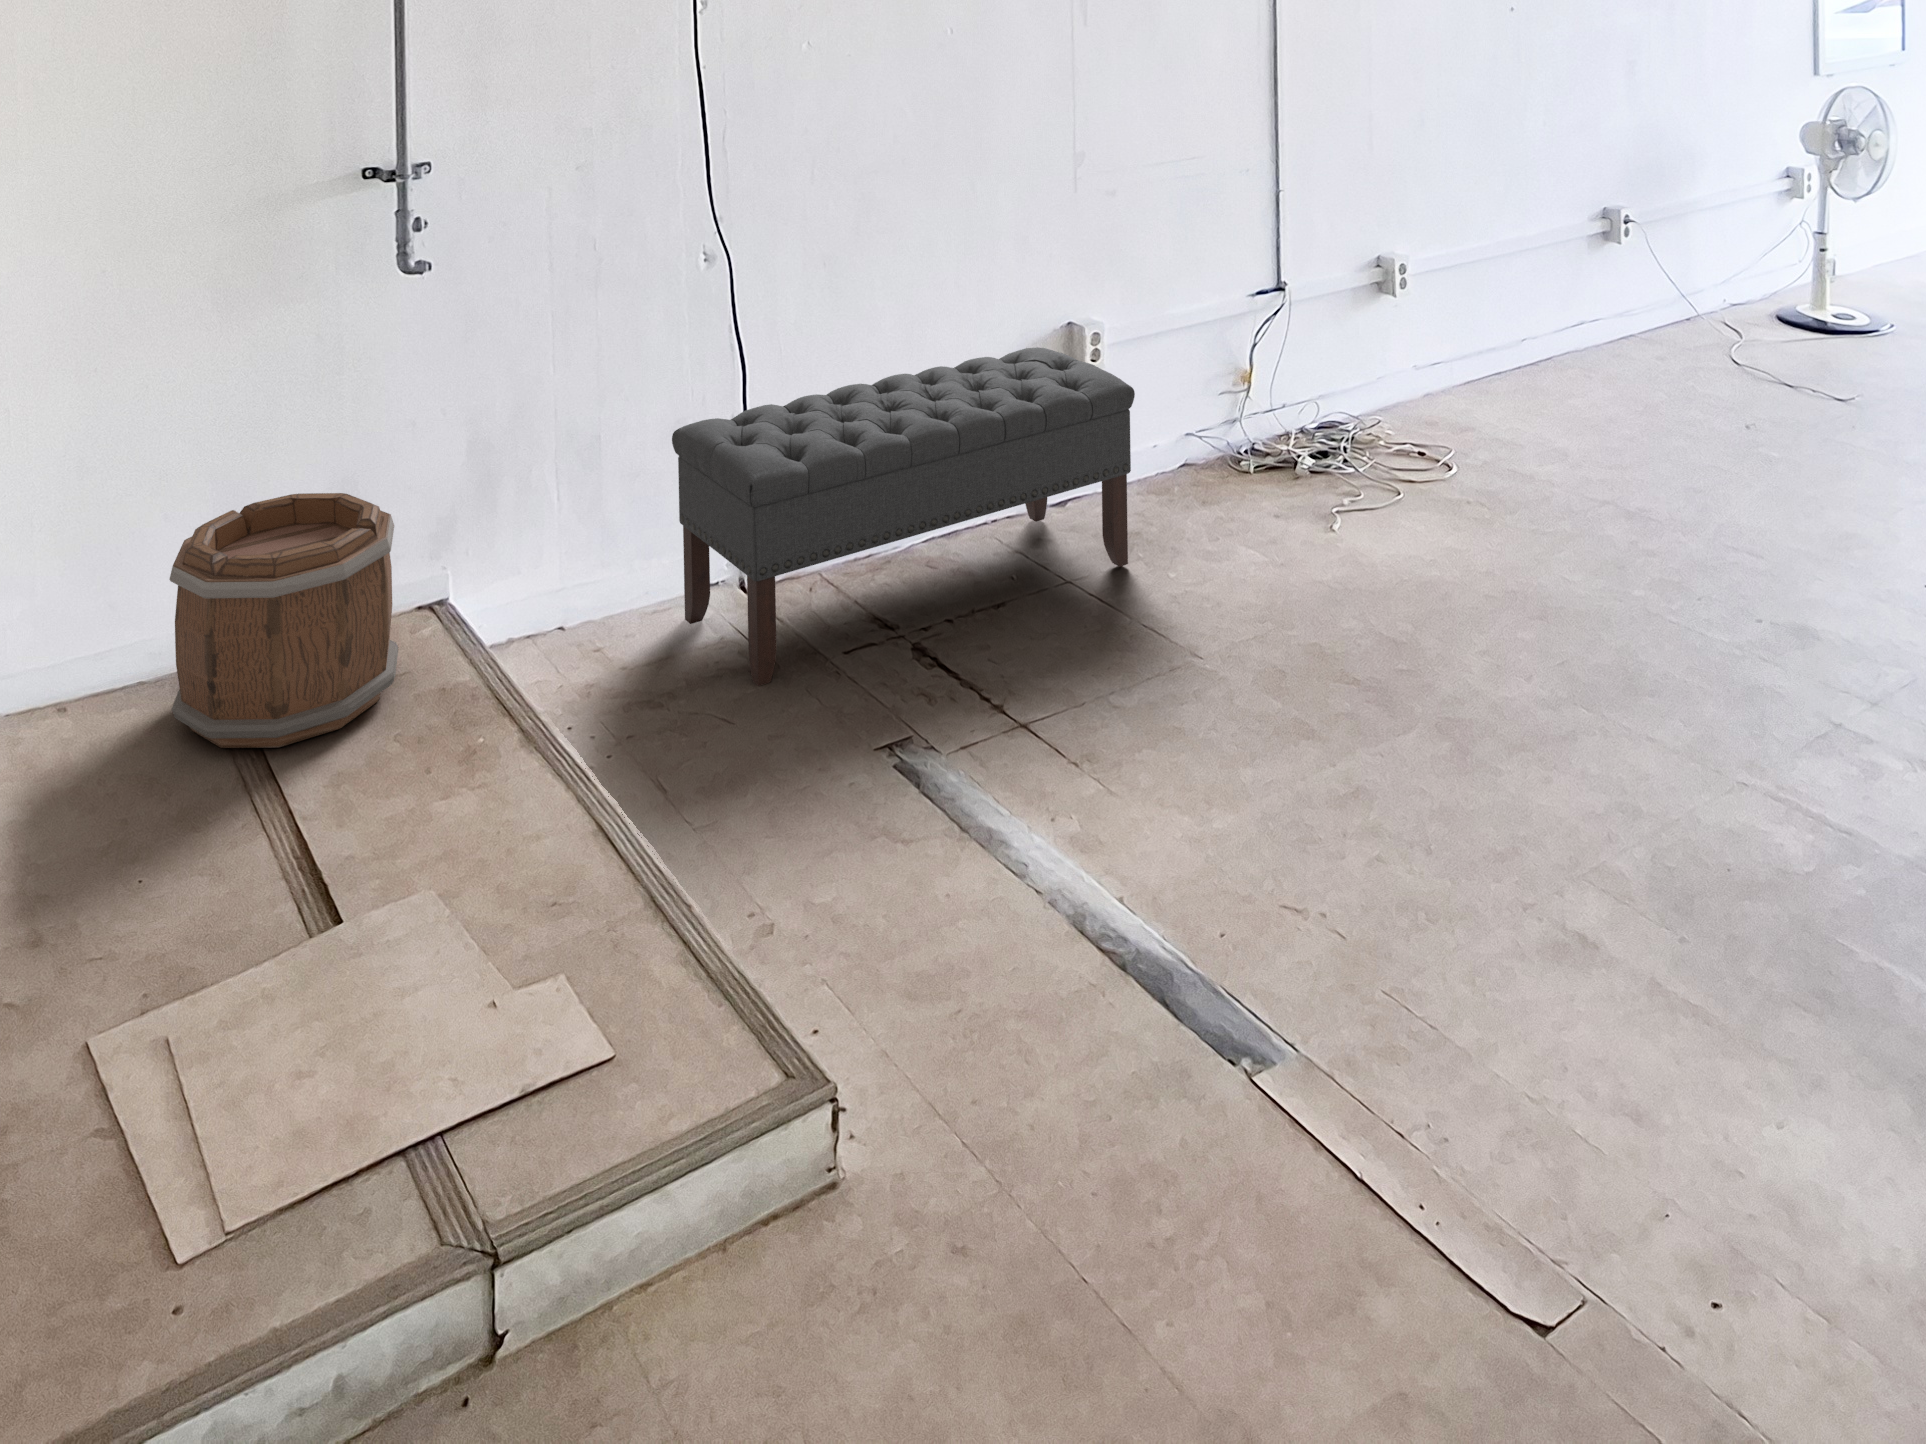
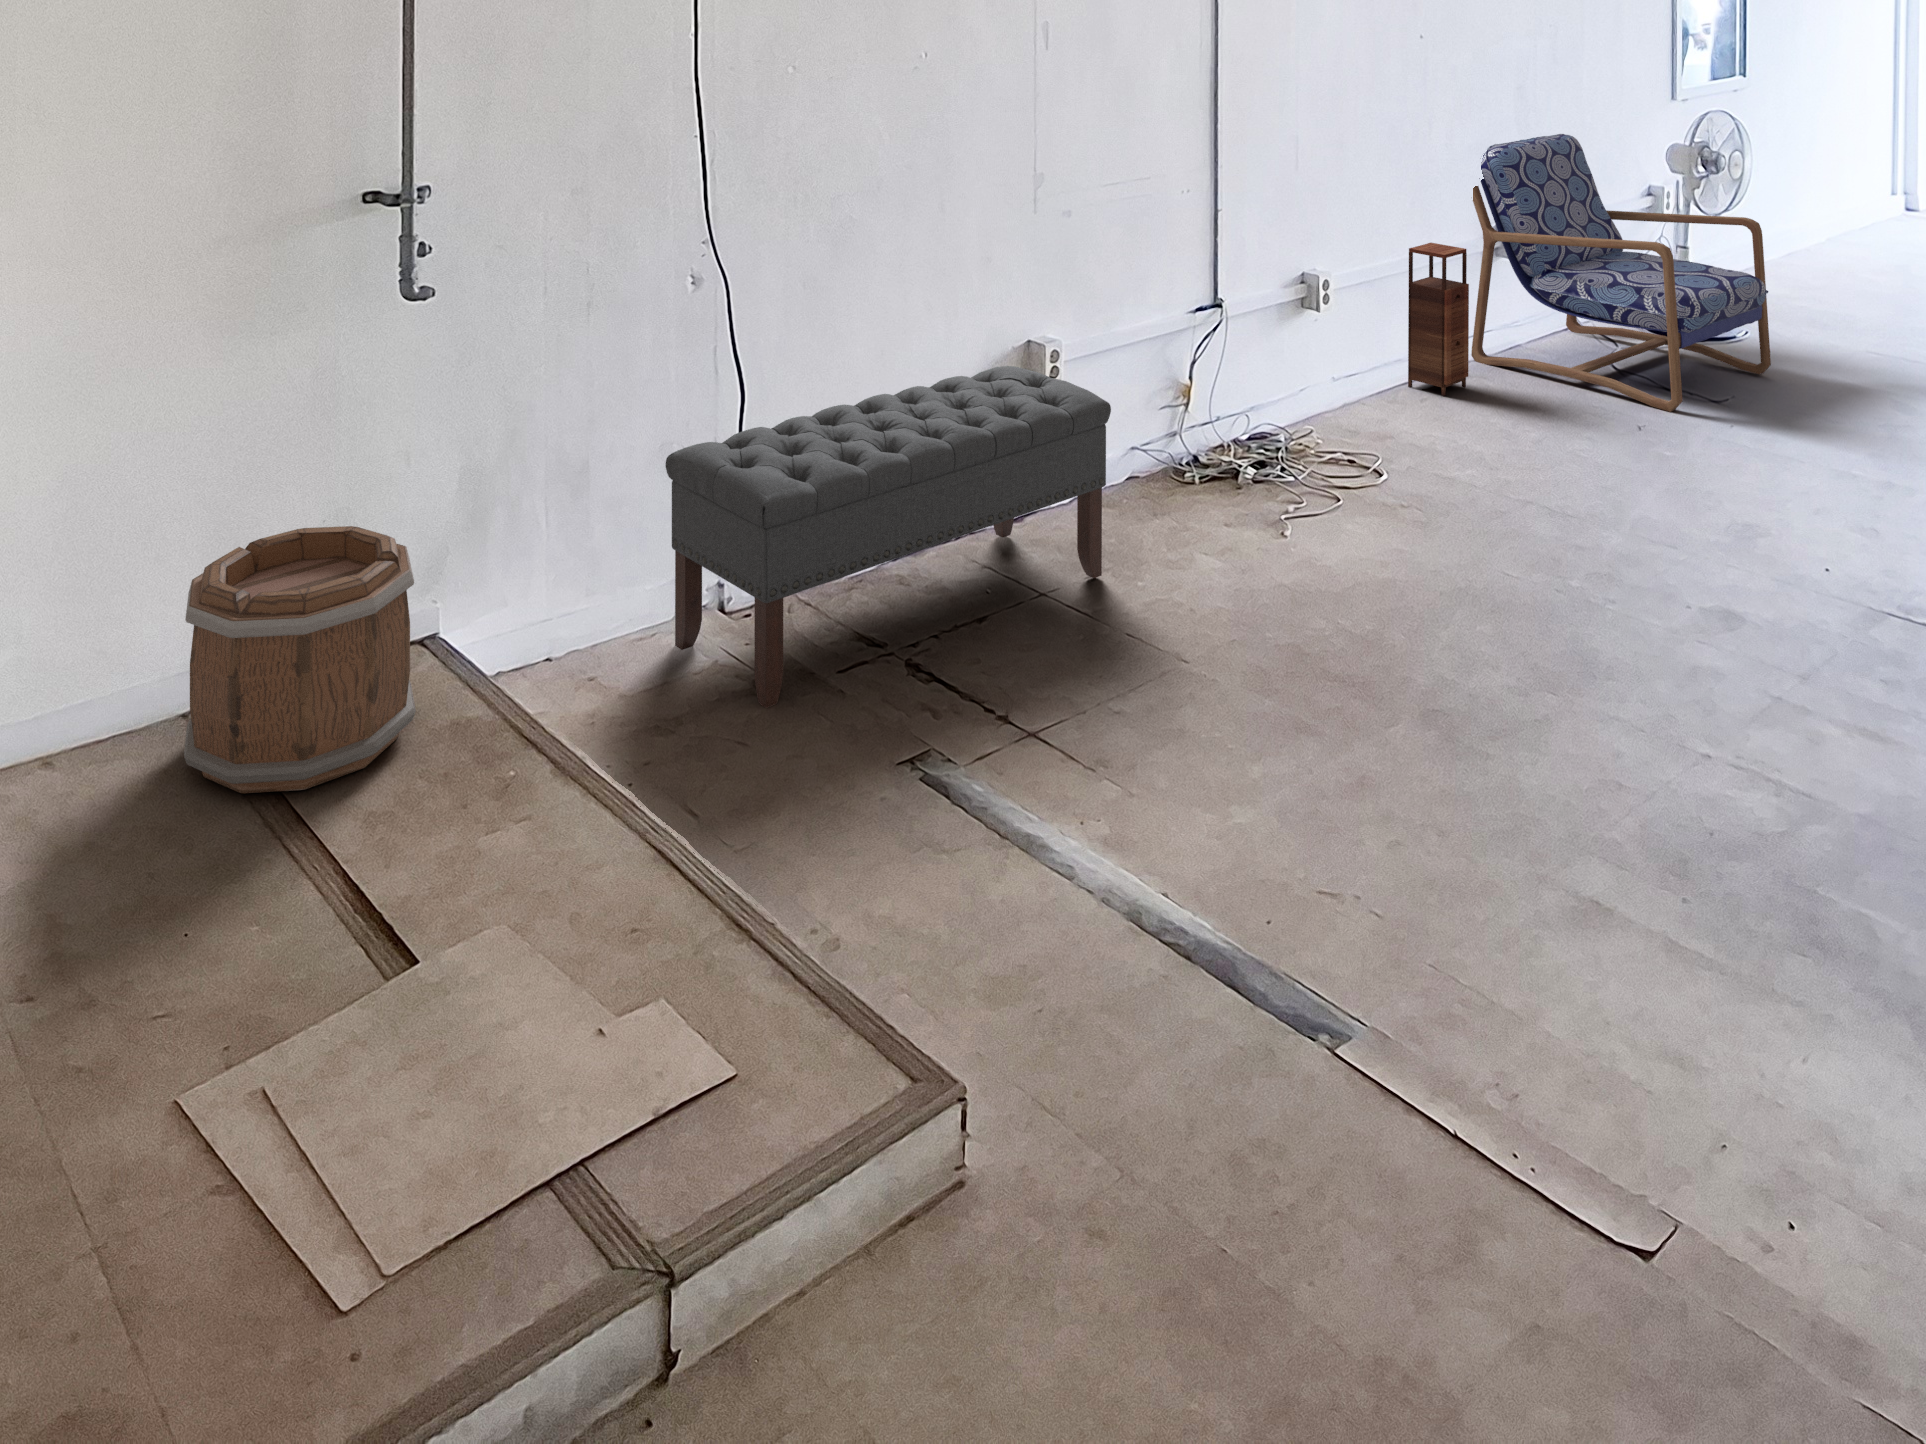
armchair: none [1564,110,1909,409] -> present [1471,134,1771,412]
storage cabinet: none [1499,225,1565,386] -> present [1408,243,1469,396]

